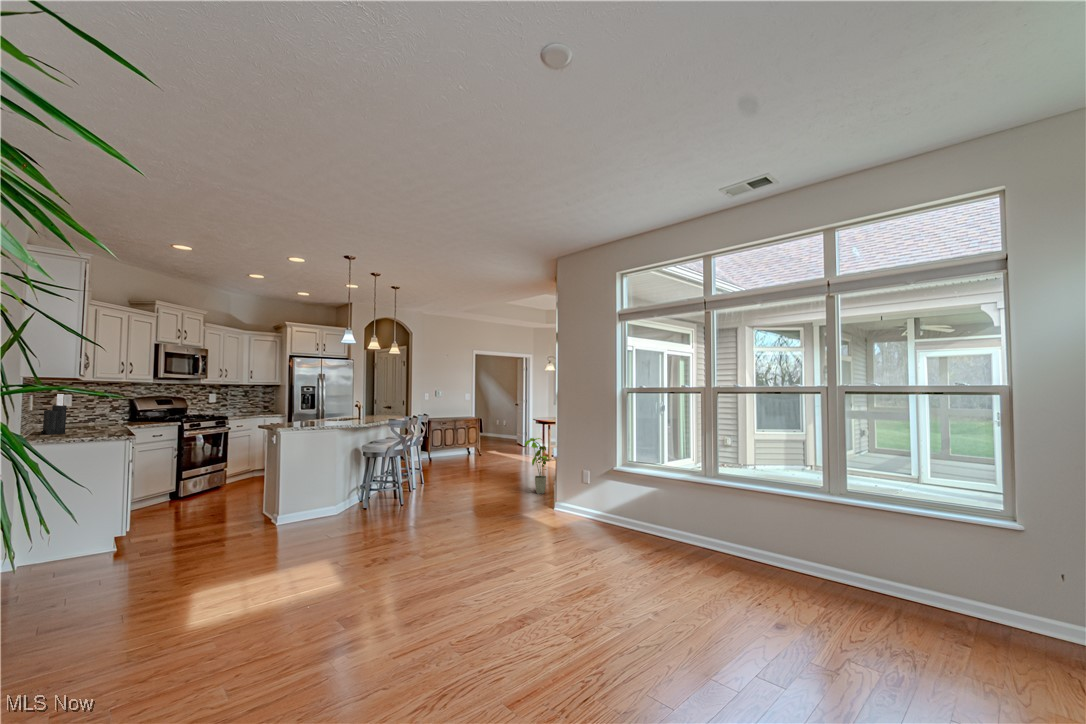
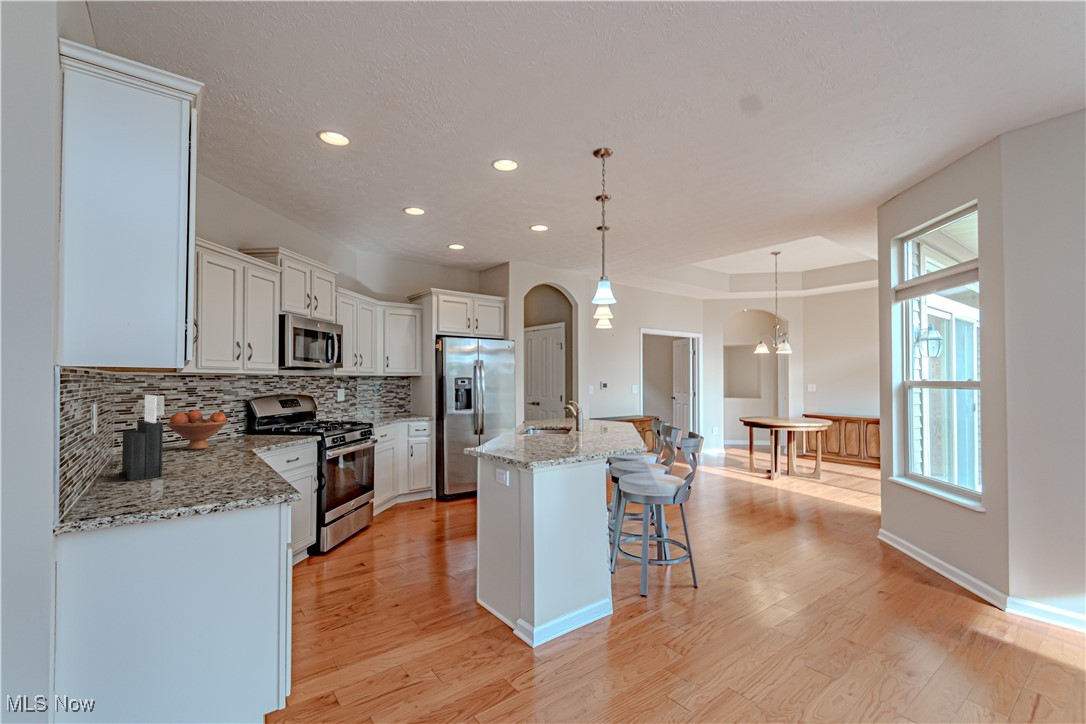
fruit bowl: none [72,404,113,426] -> present [167,411,228,450]
house plant: present [525,438,551,494] -> none [853,461,908,553]

